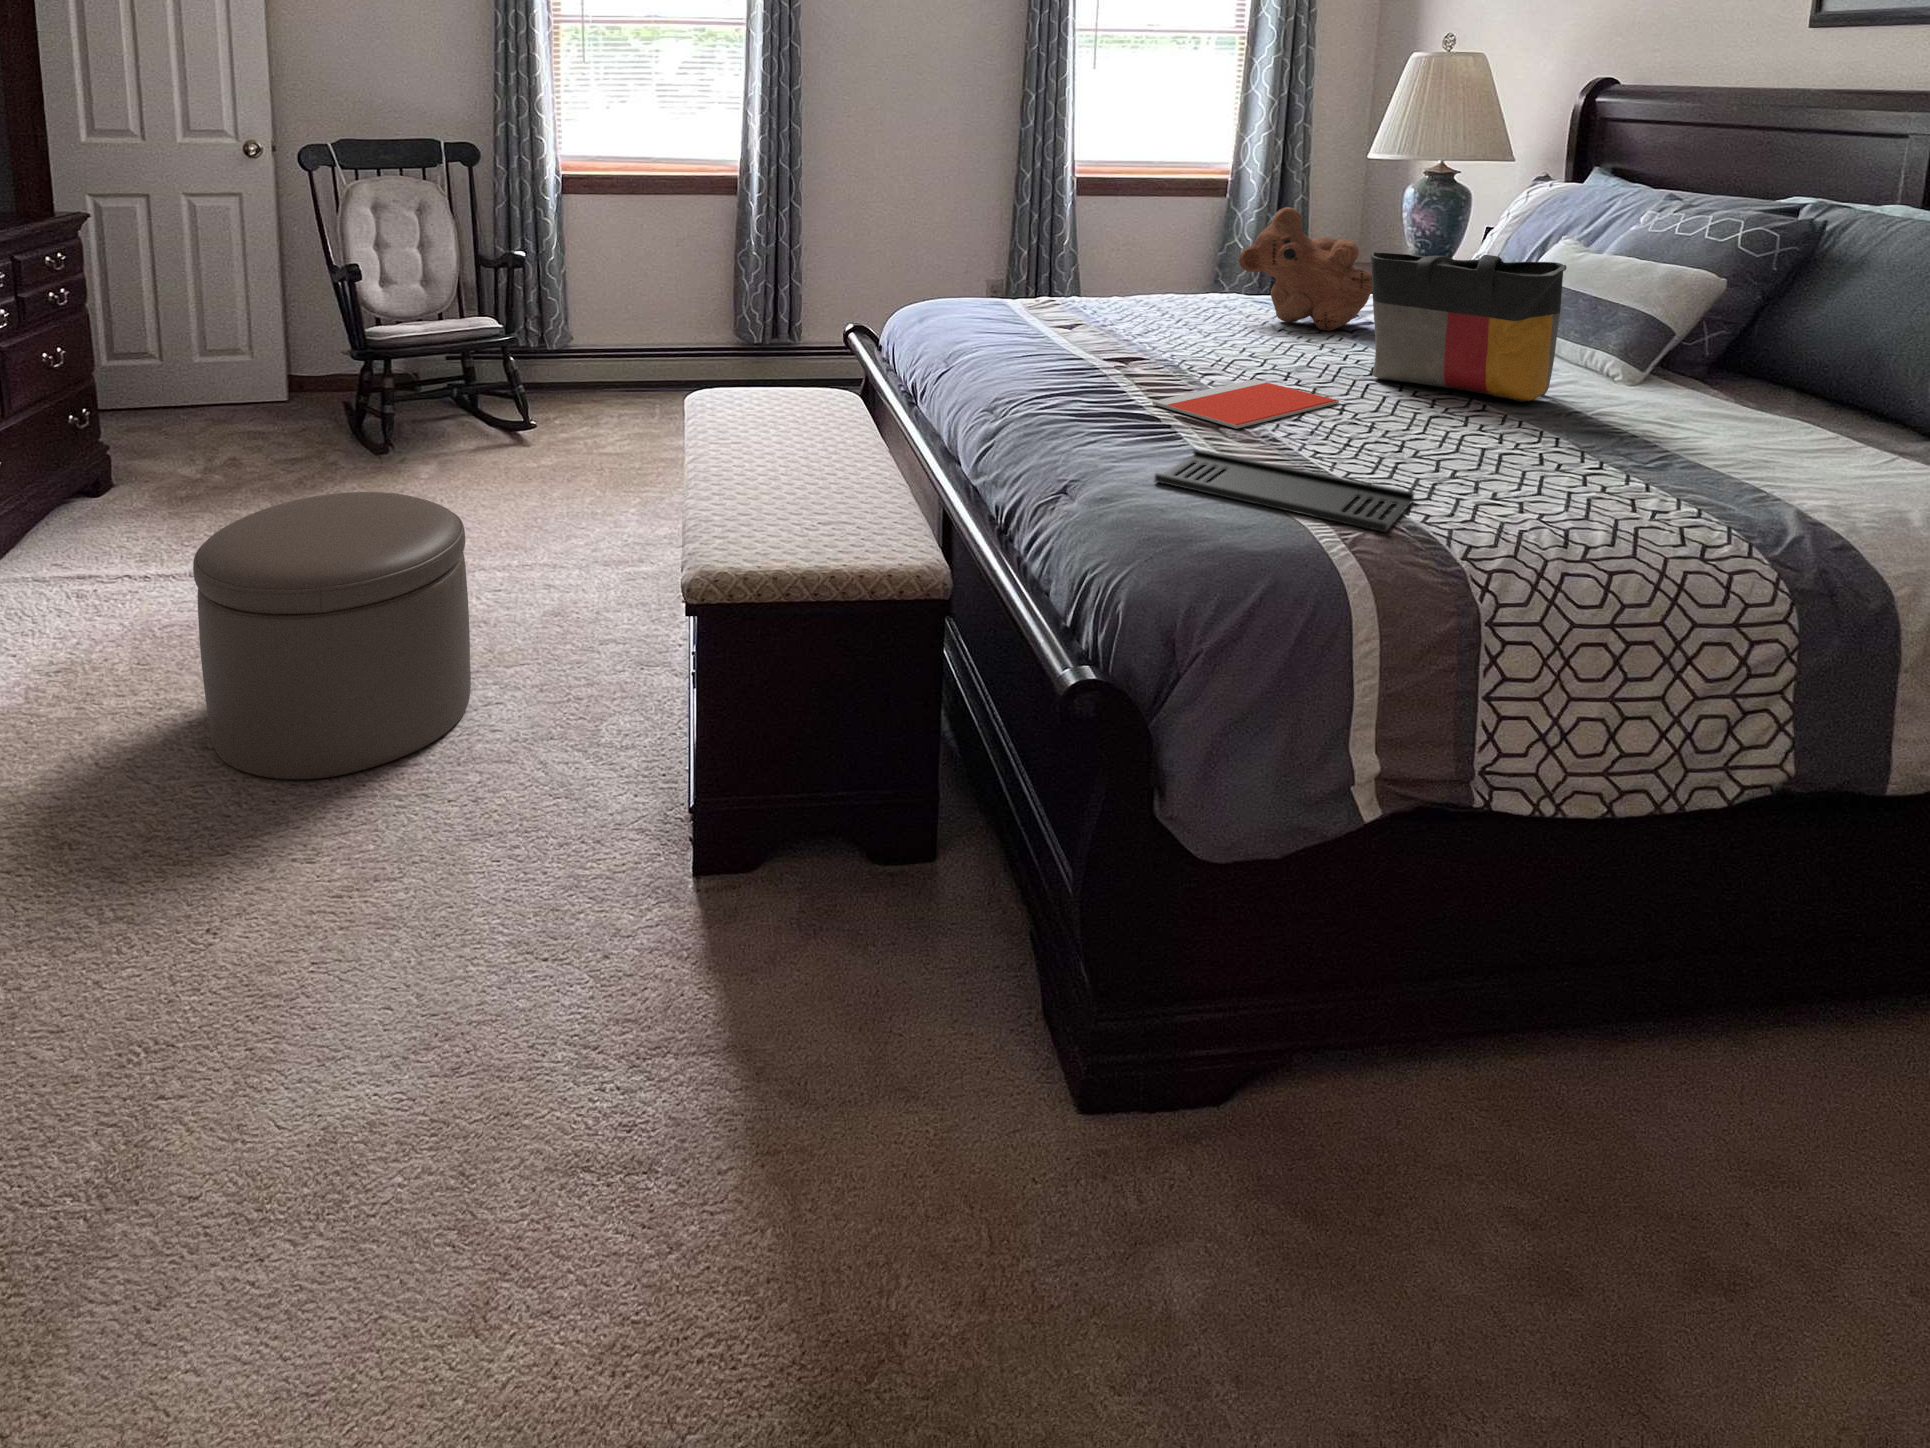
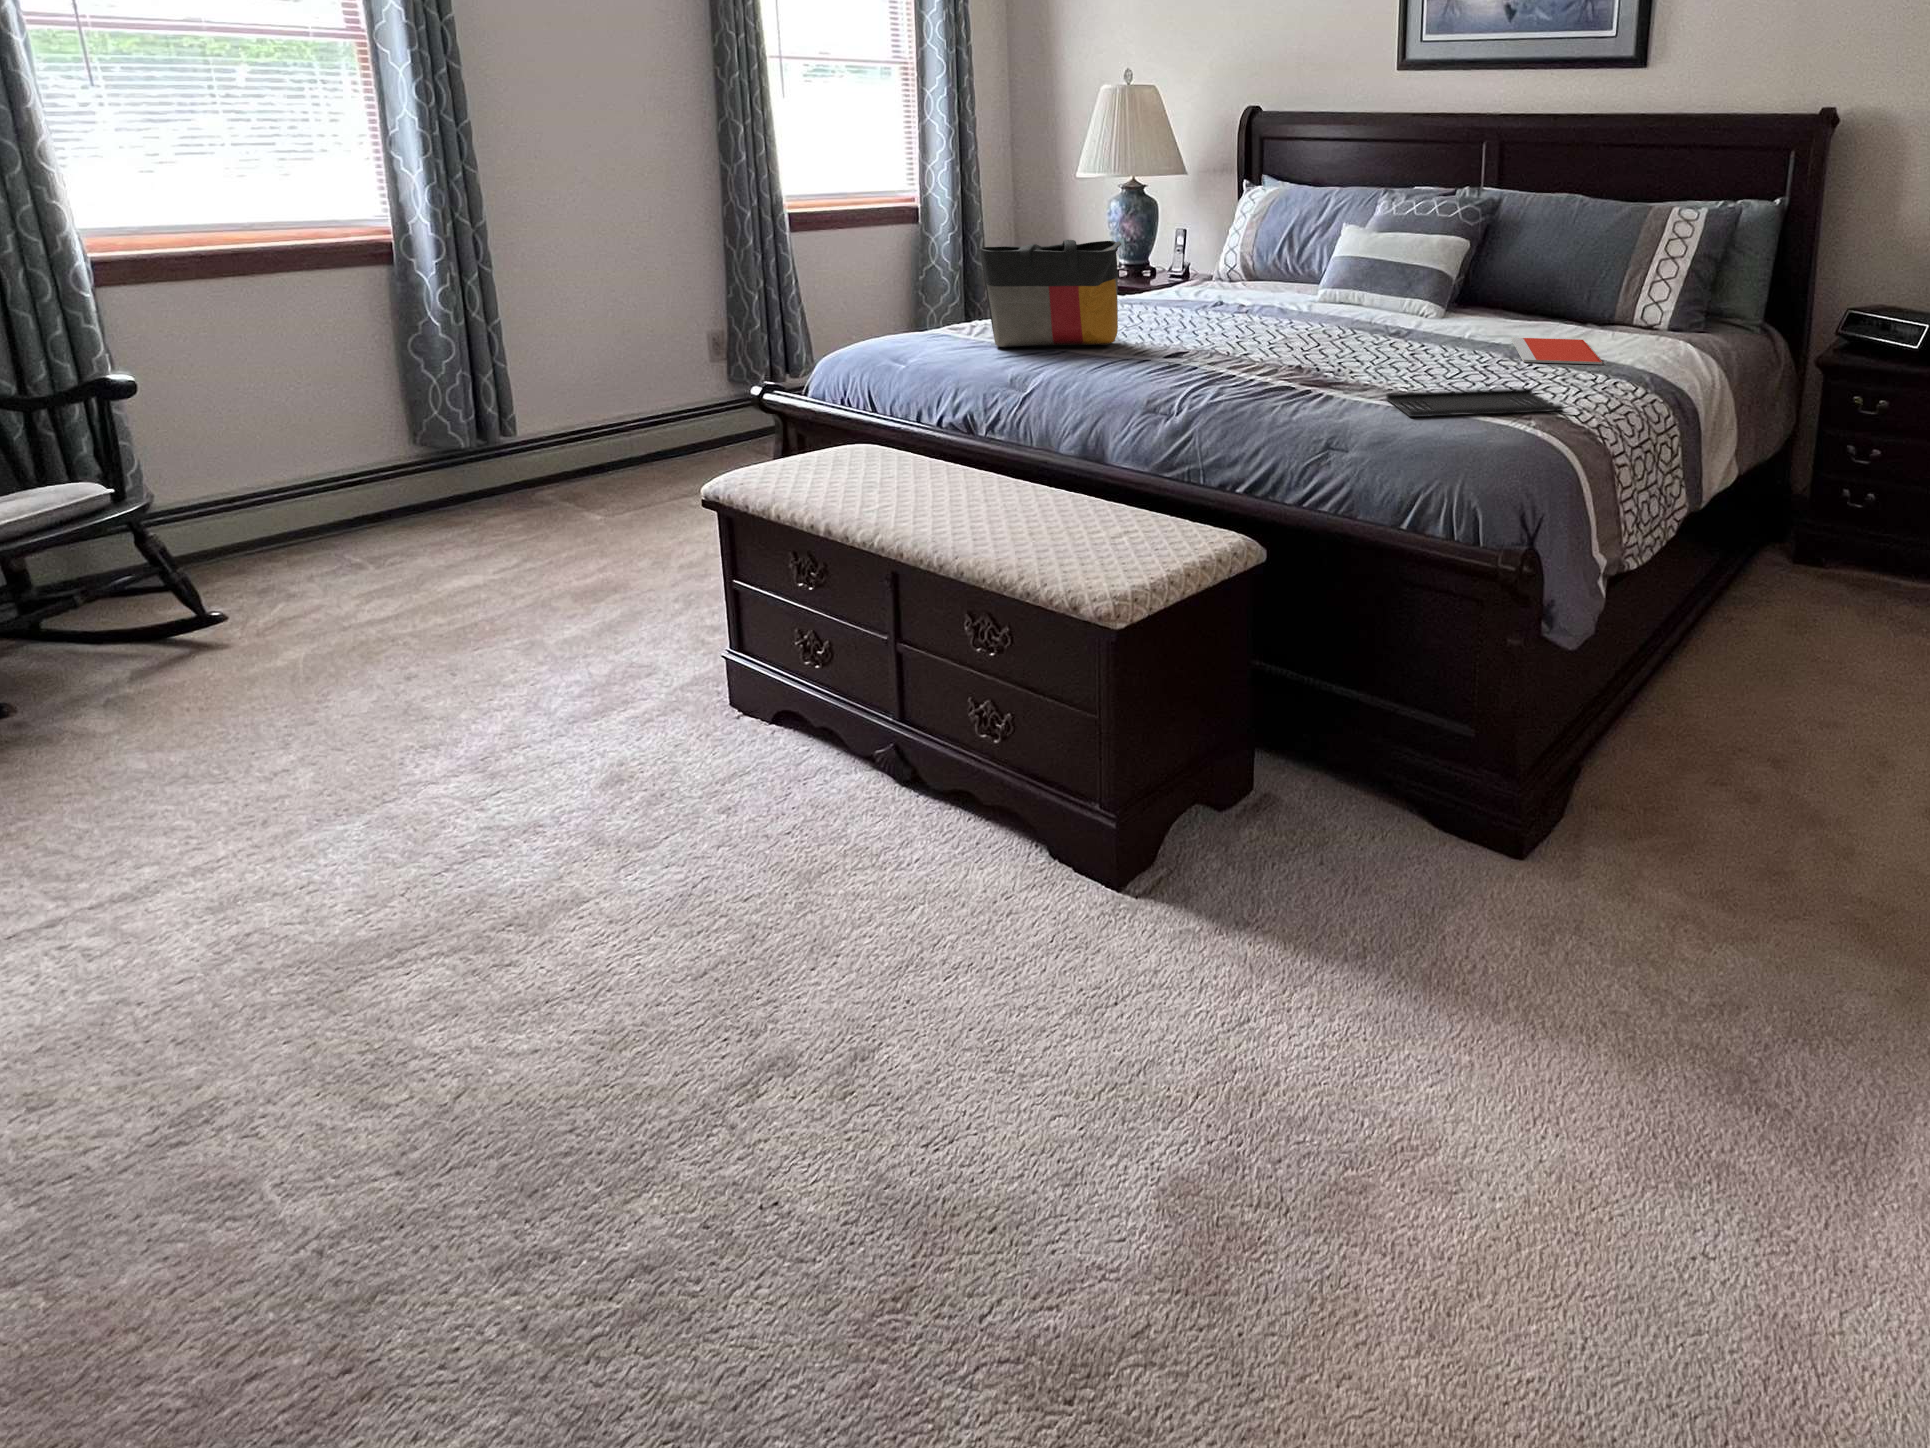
teddy bear: present [1239,207,1372,331] -> none [1149,216,1255,313]
tote bag: present [1371,252,1567,401] -> present [980,240,1121,347]
notebook: present [1152,379,1339,429] -> present [1511,338,1602,364]
ottoman: present [193,492,471,779] -> none [308,670,719,1082]

